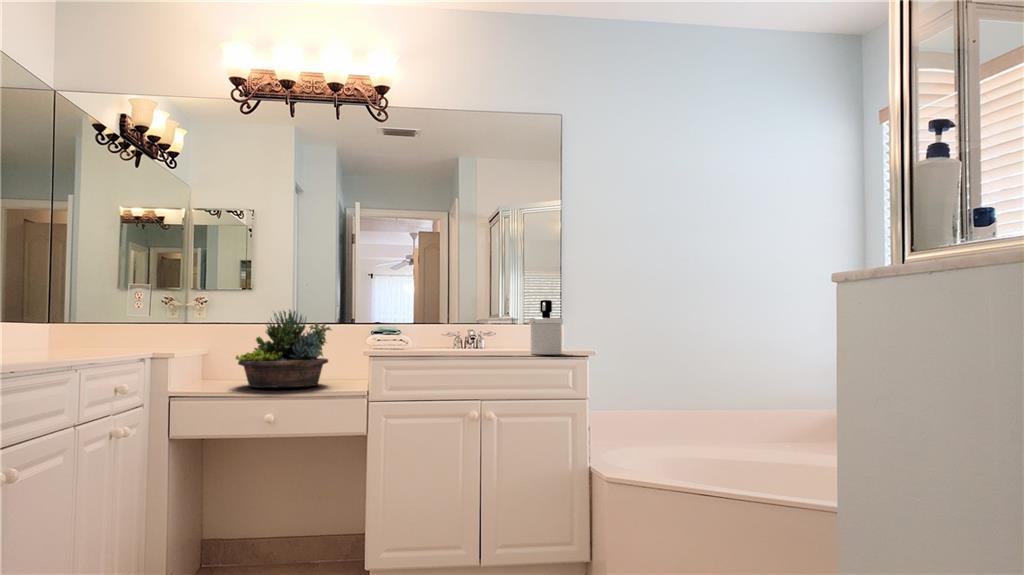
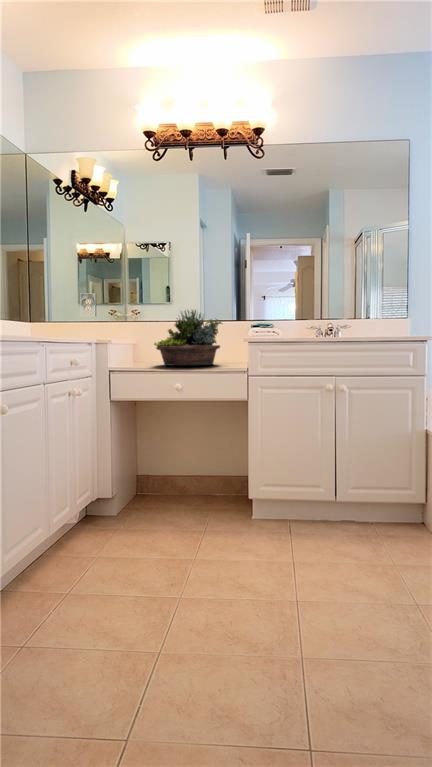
soap dispenser: present [530,300,563,355] -> none [377,294,406,340]

